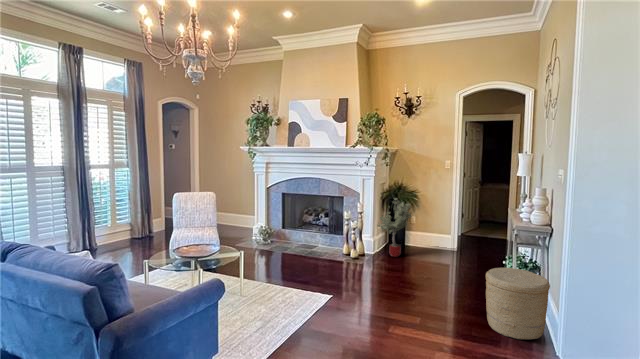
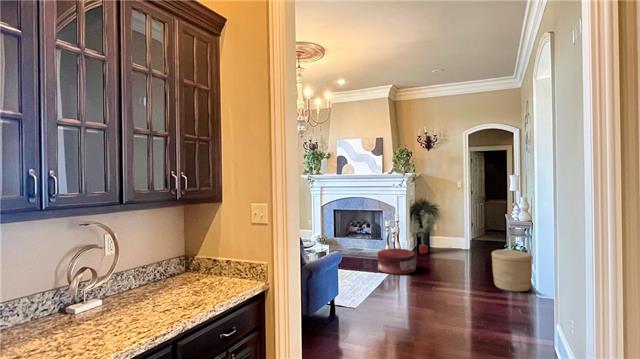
pouf: none [321,253,376,296] -> present [378,248,416,274]

